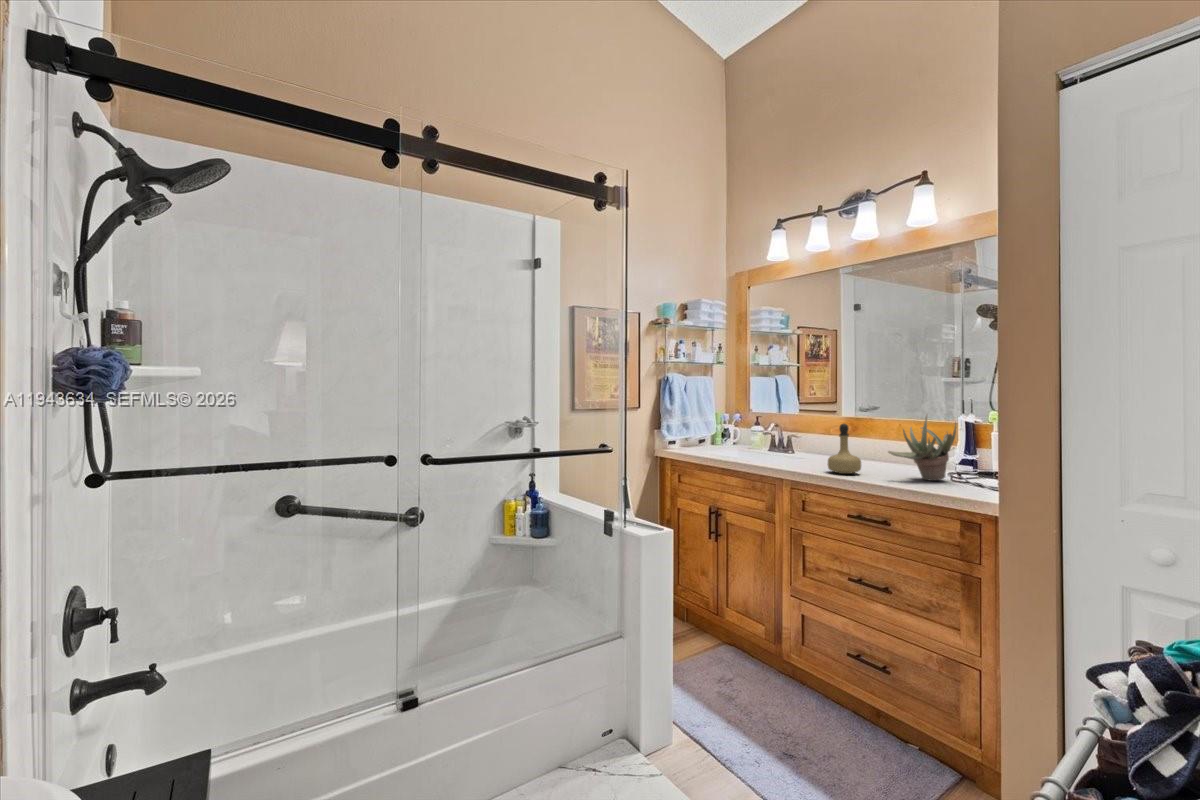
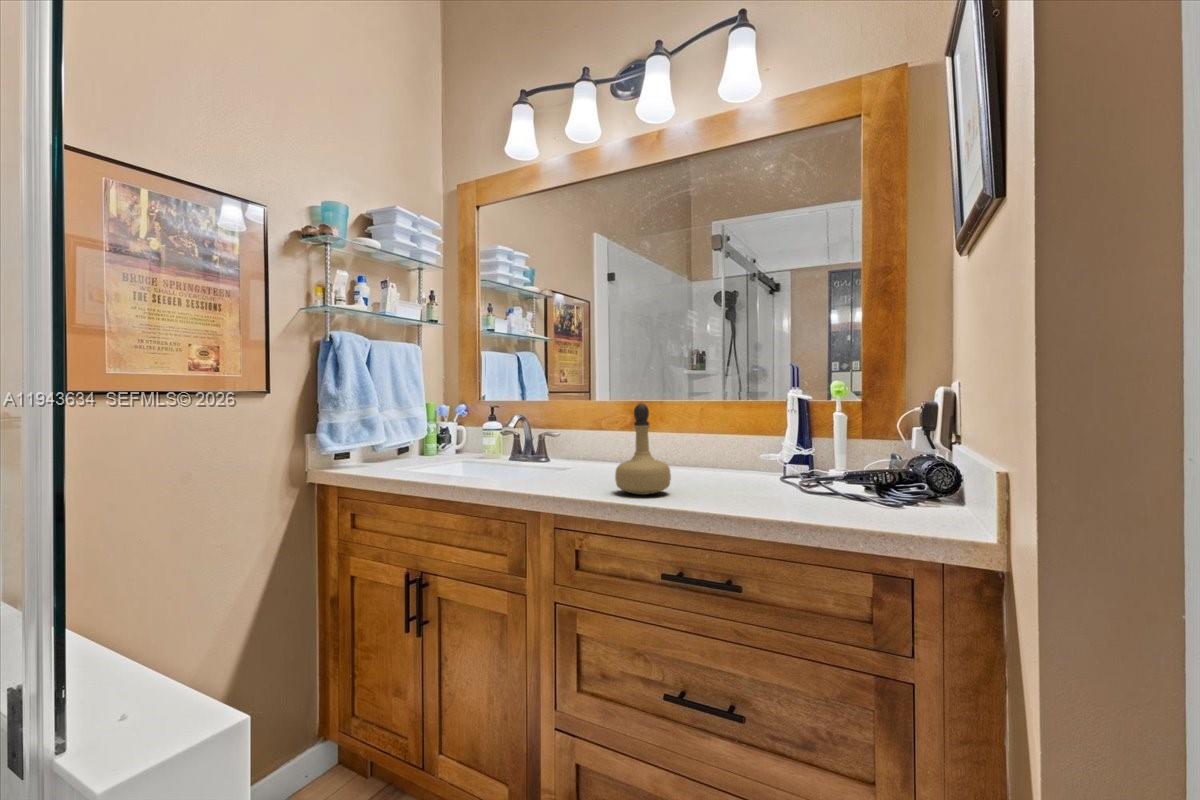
succulent plant: present [888,415,956,480] -> none [721,380,817,495]

